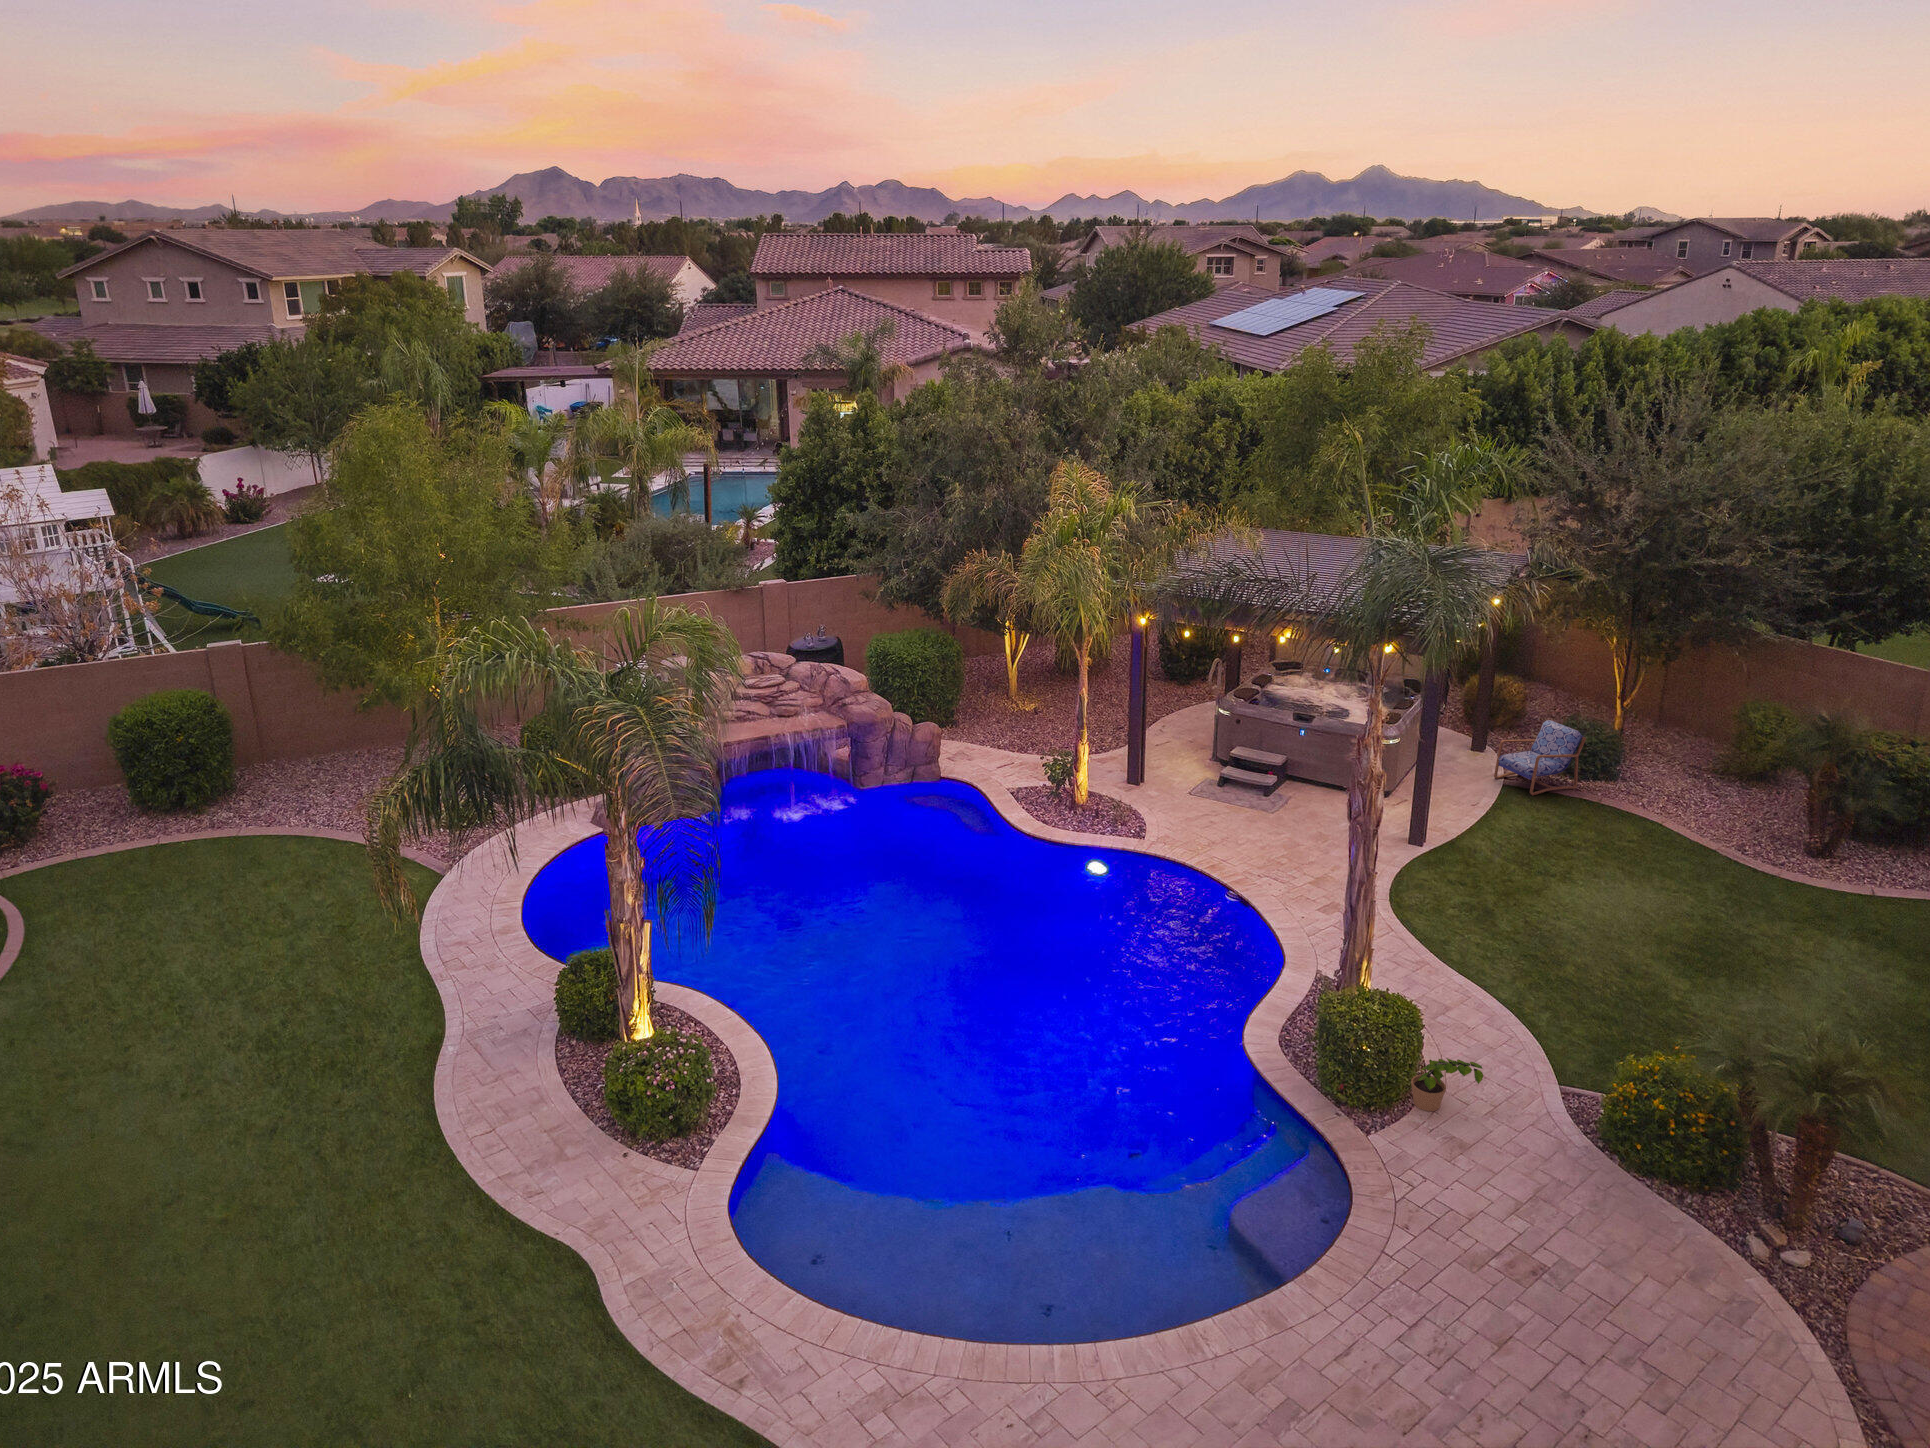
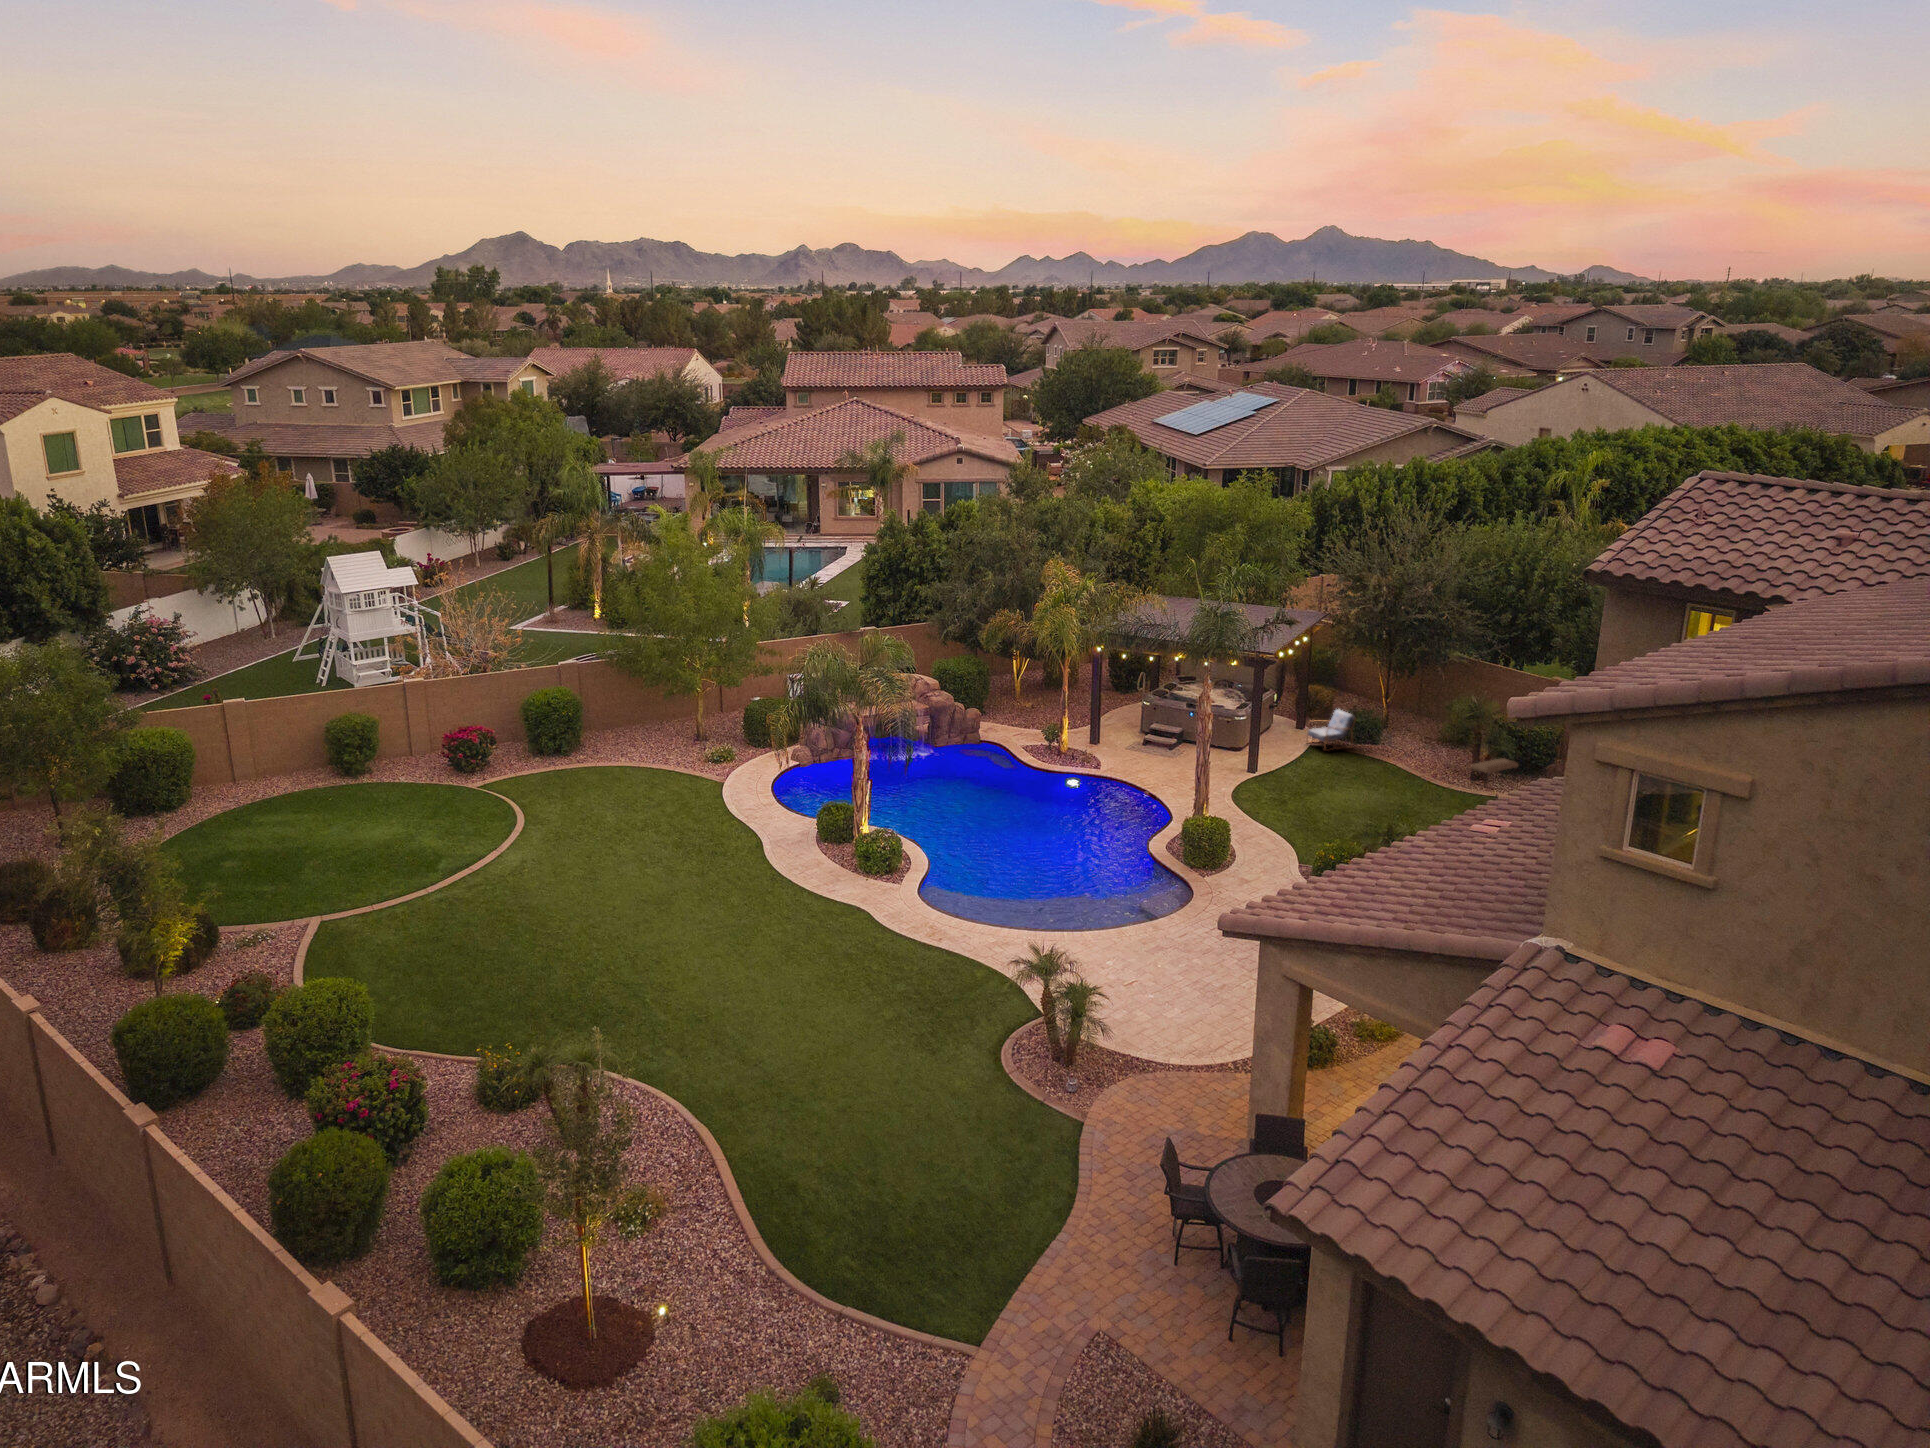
bench: none [1822,819,1910,878] -> present [1471,758,1518,786]
potted plant: present [1411,1058,1483,1111] -> none [1226,837,1256,862]

